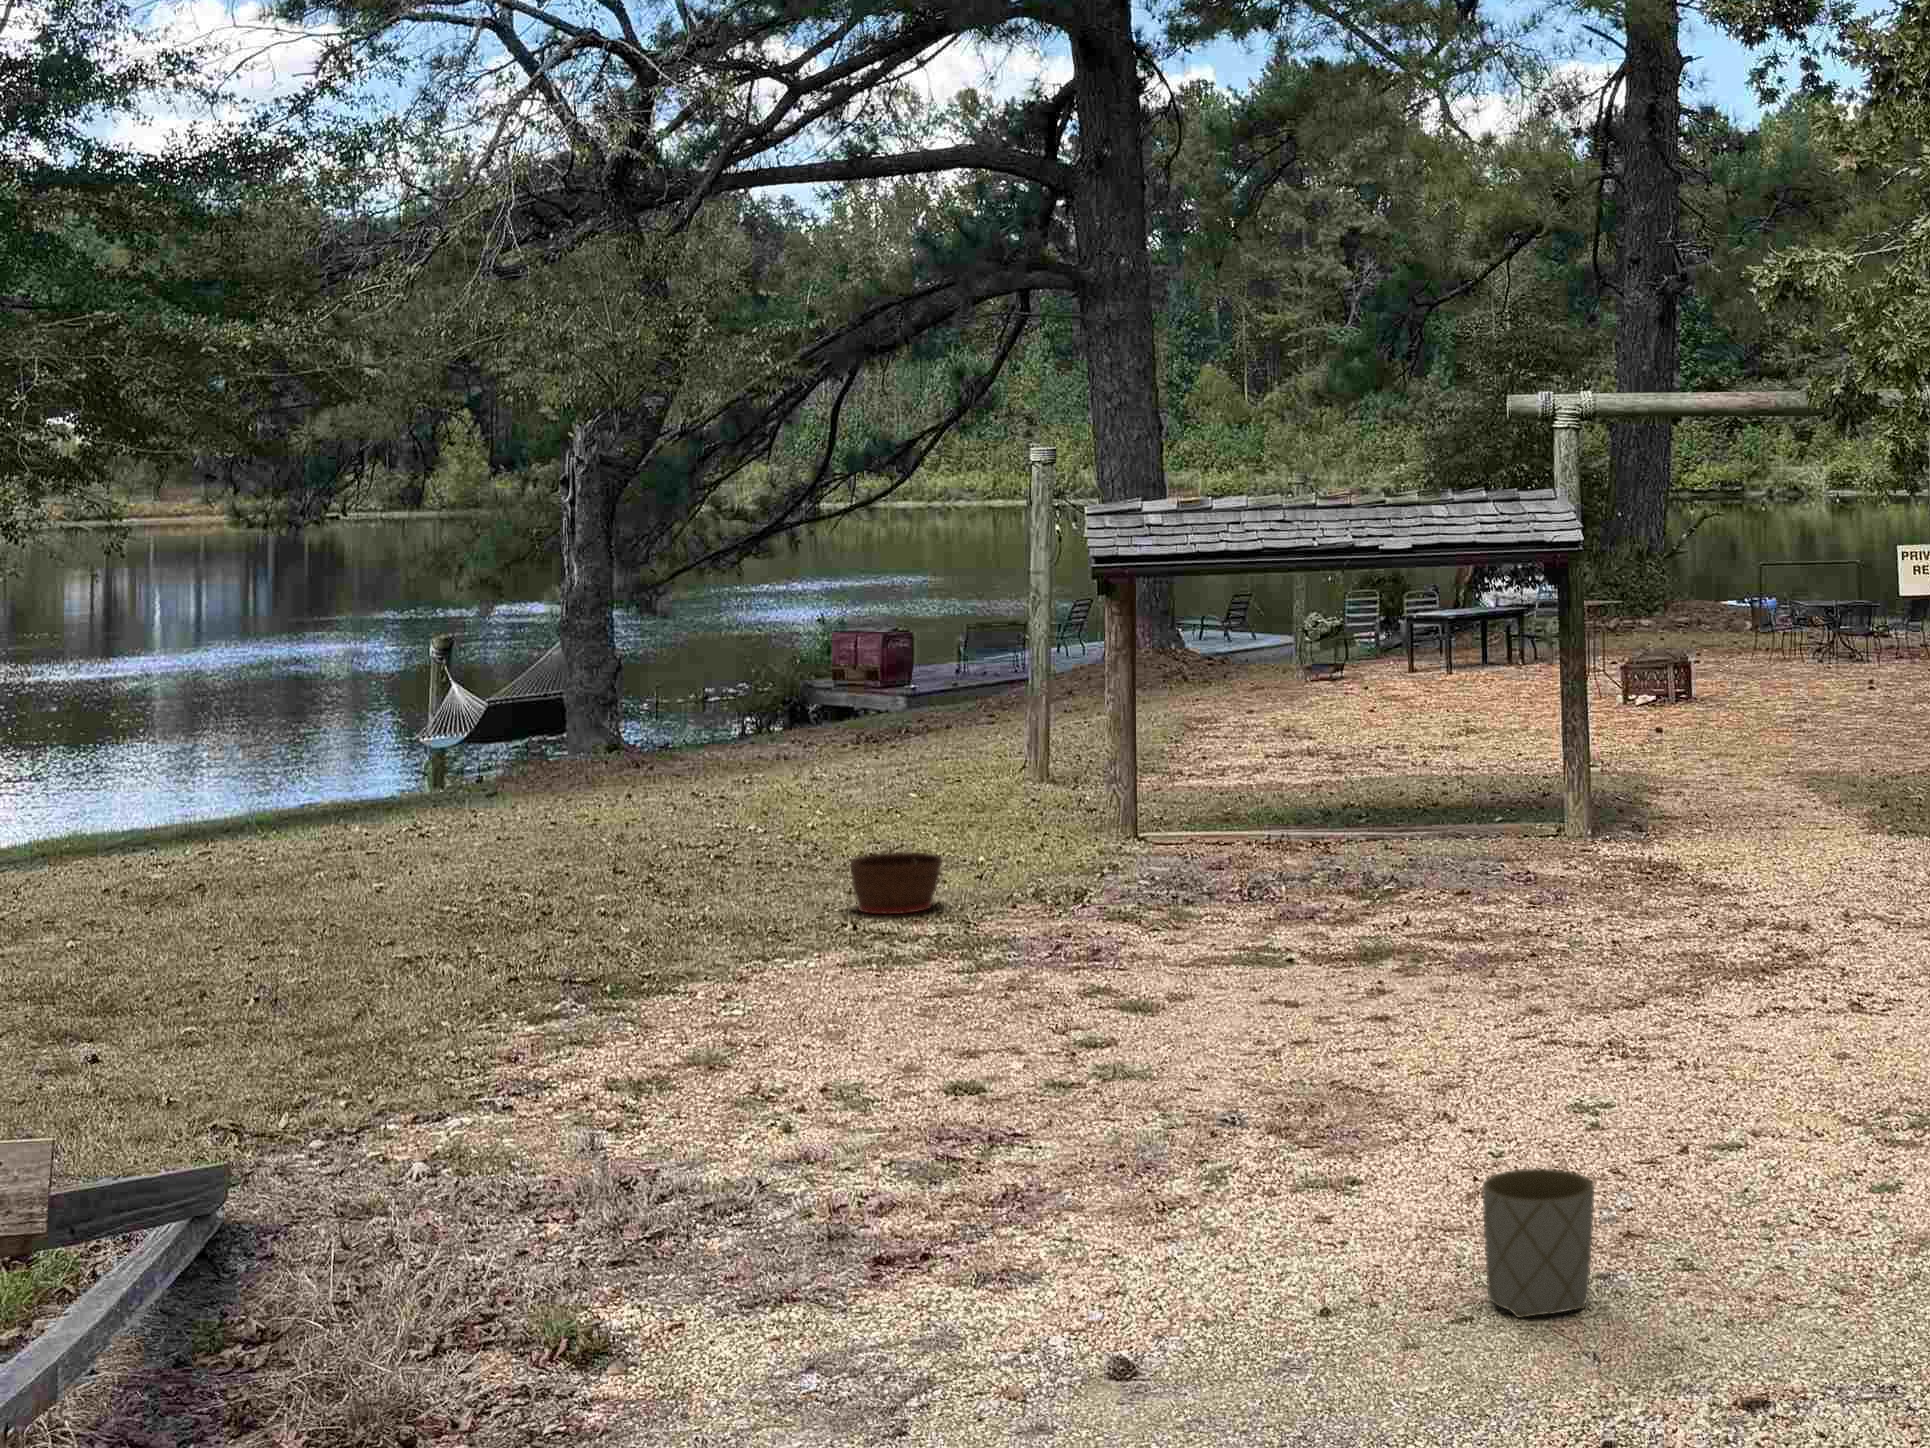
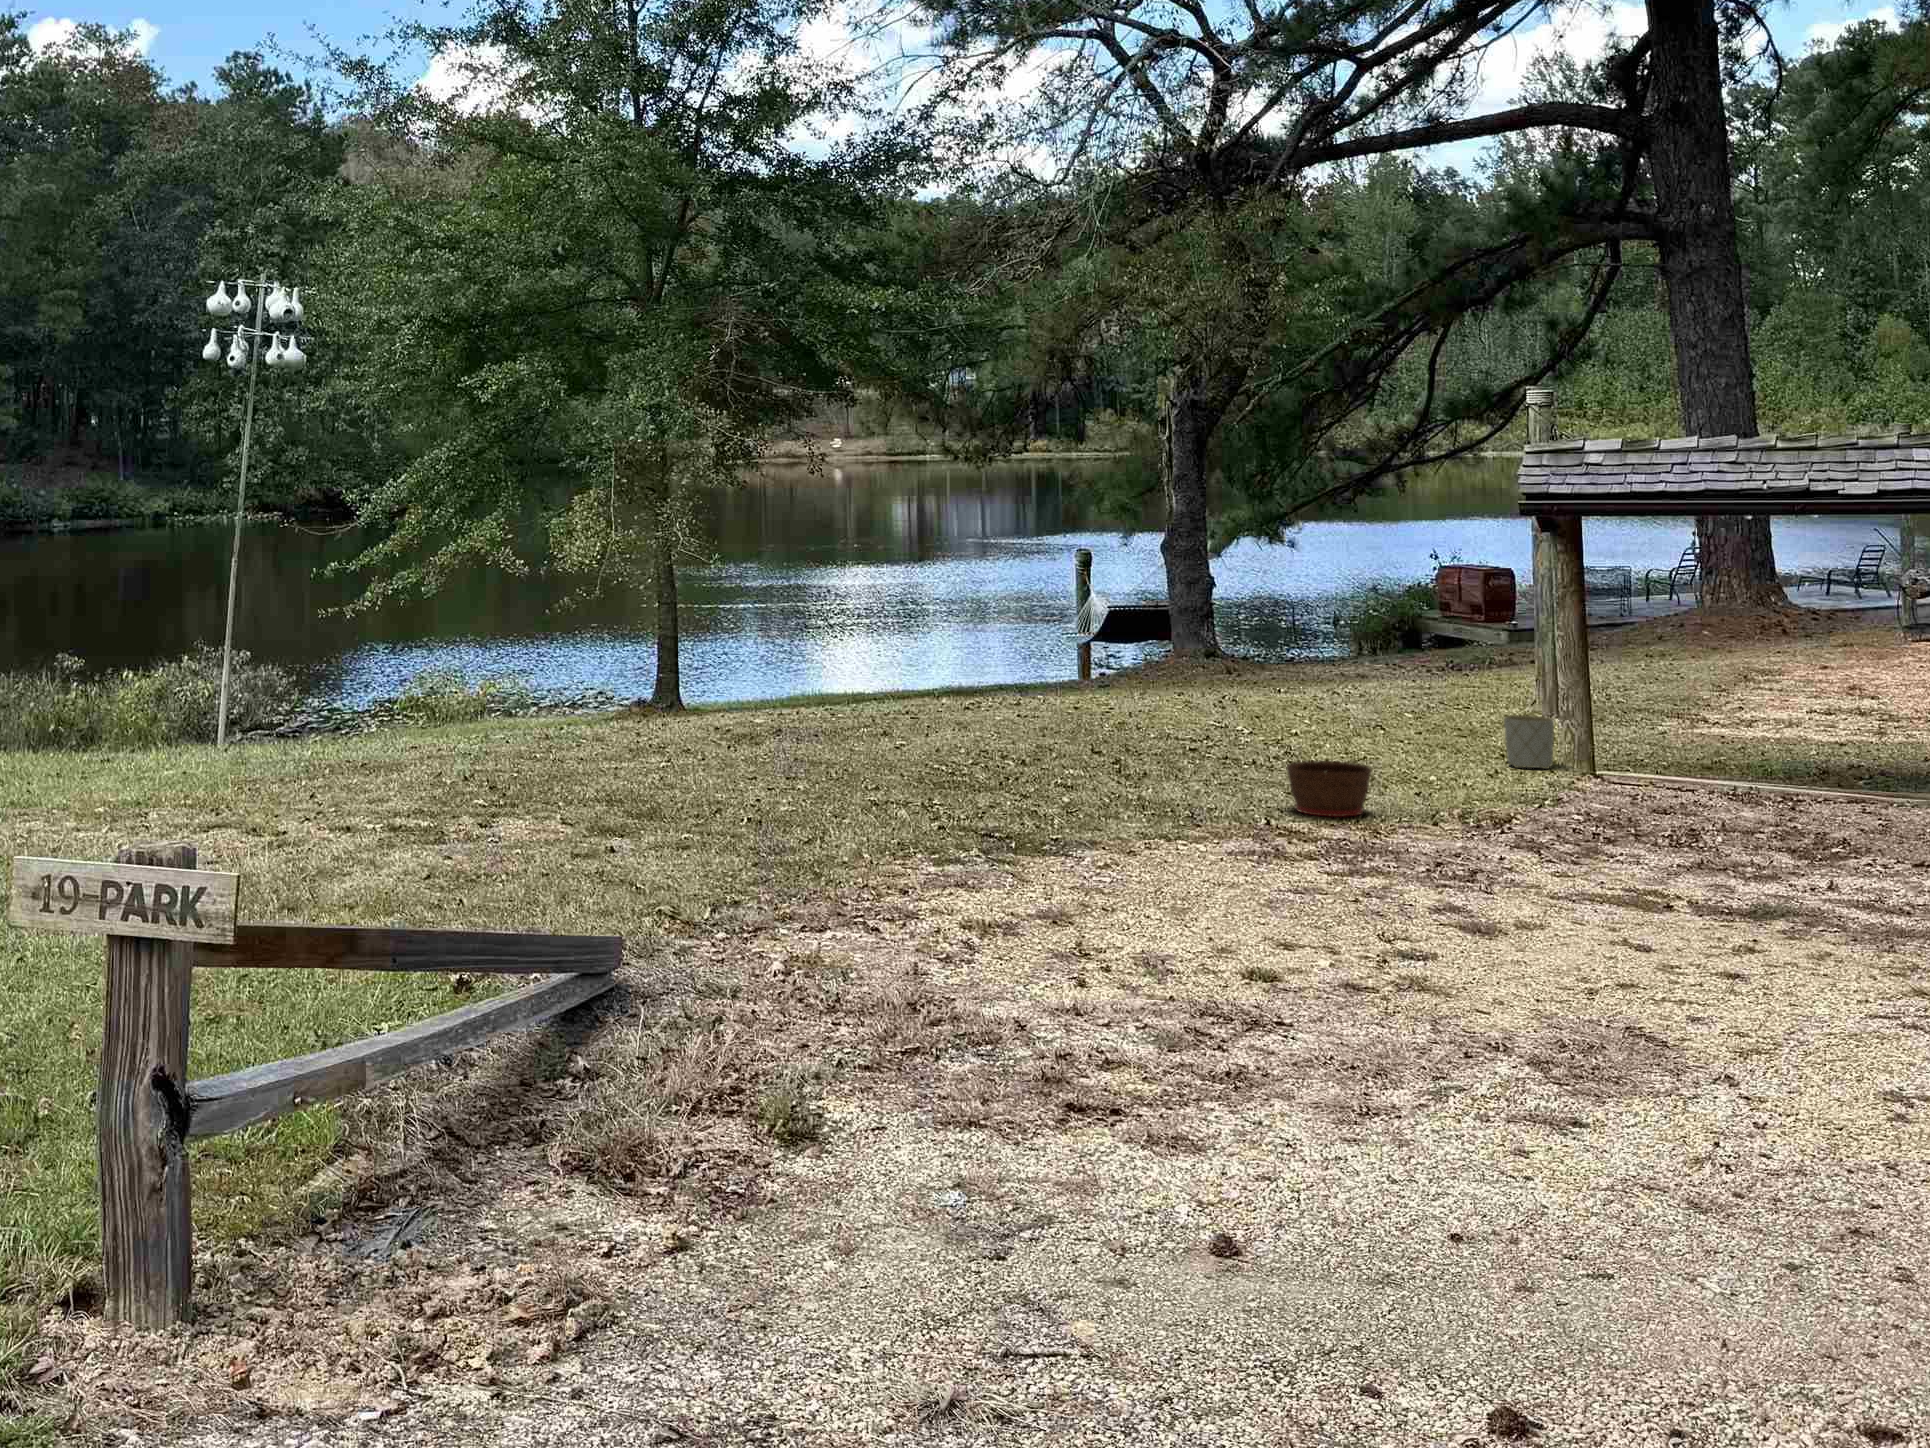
planter: present [1483,1168,1594,1318] -> present [1504,715,1554,769]

